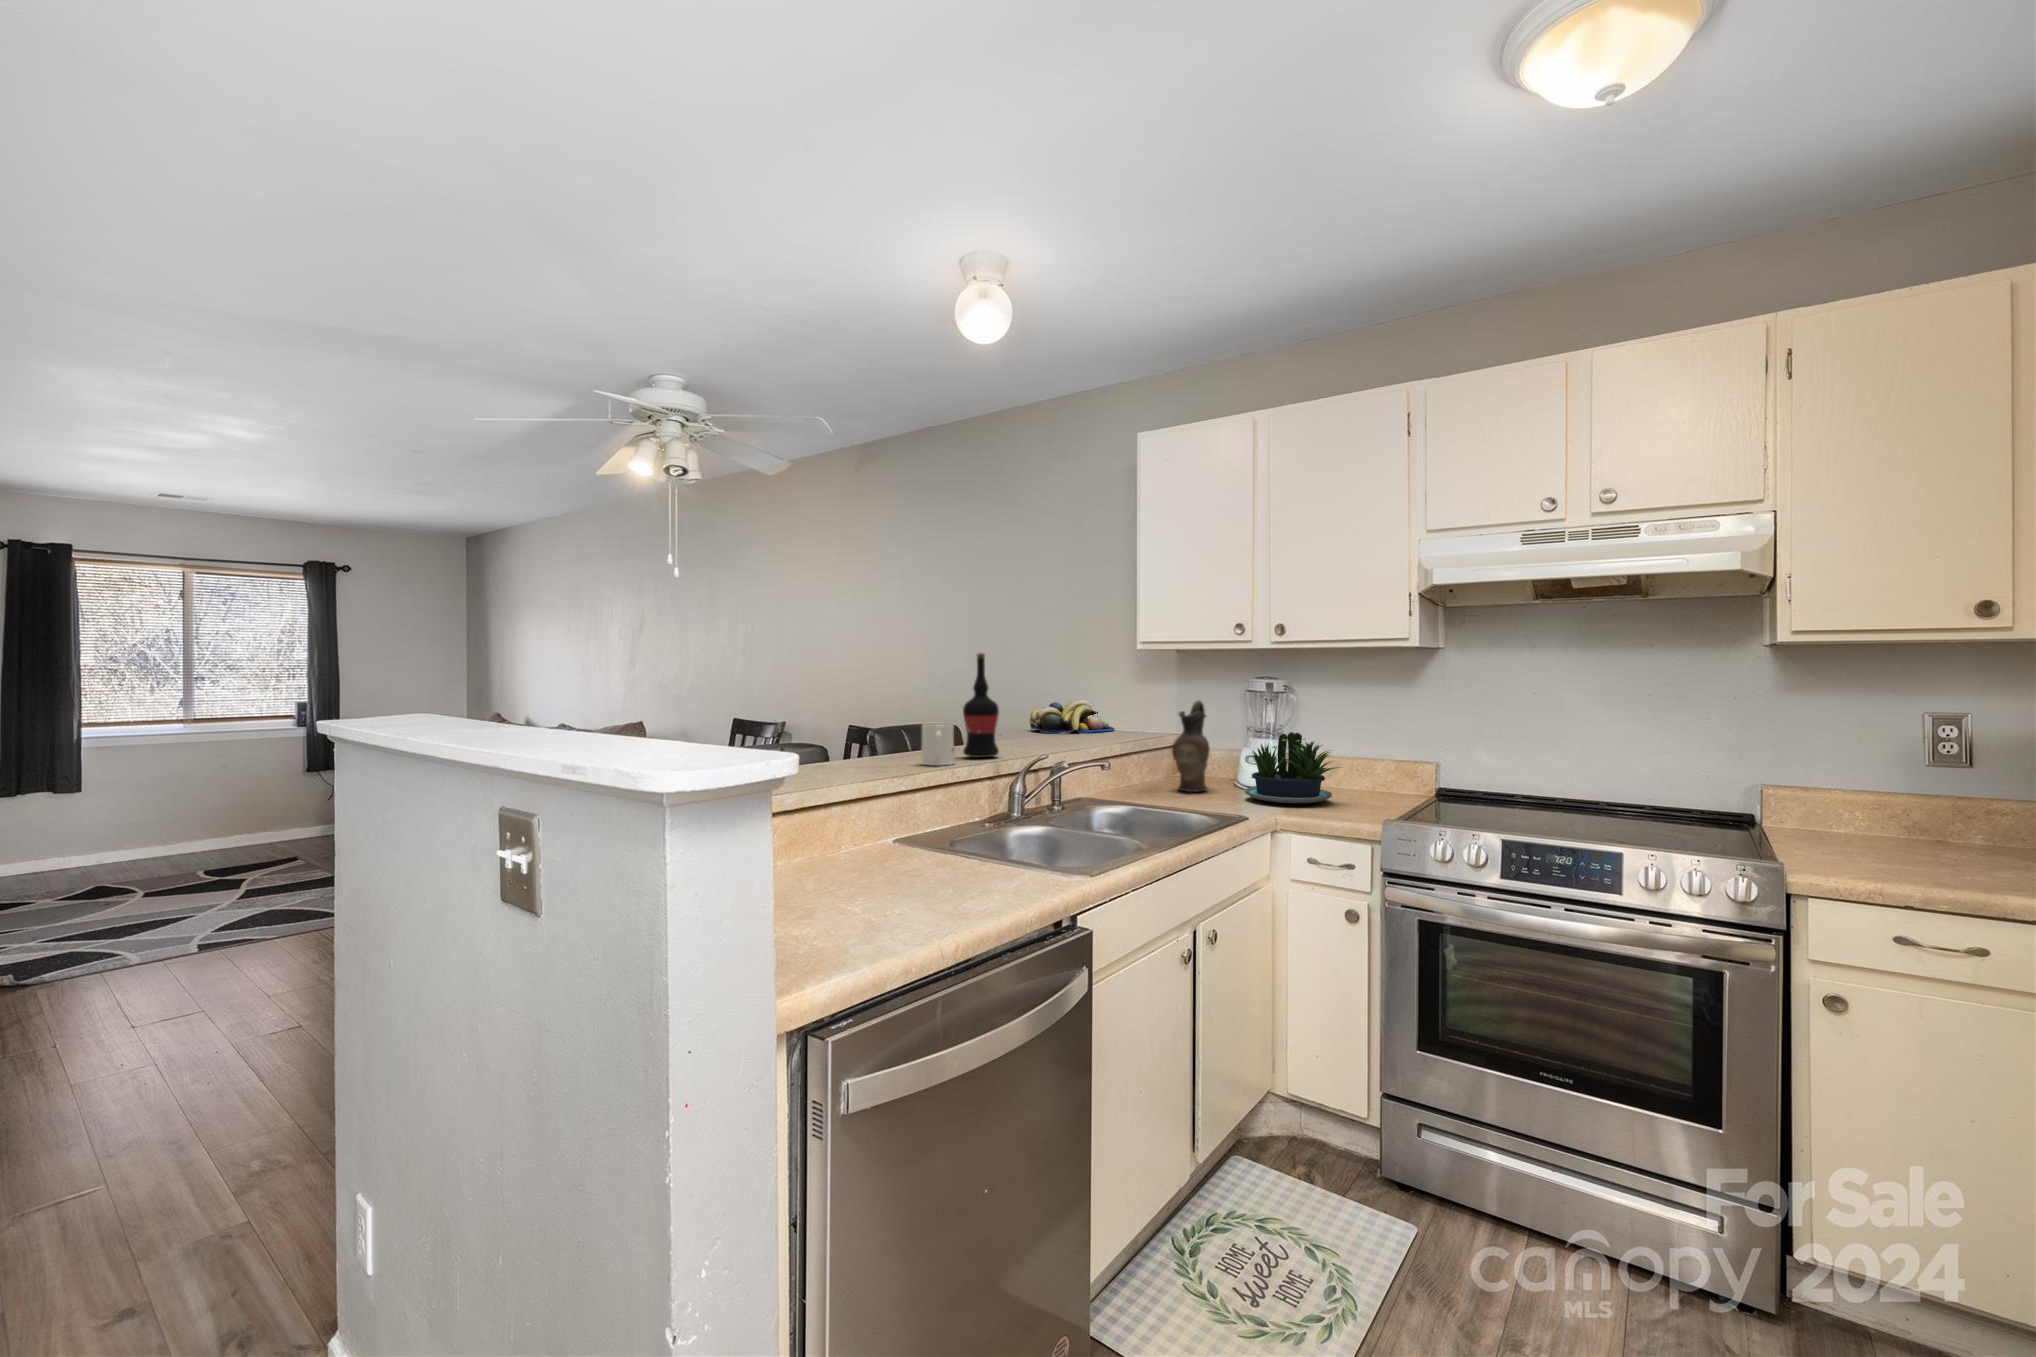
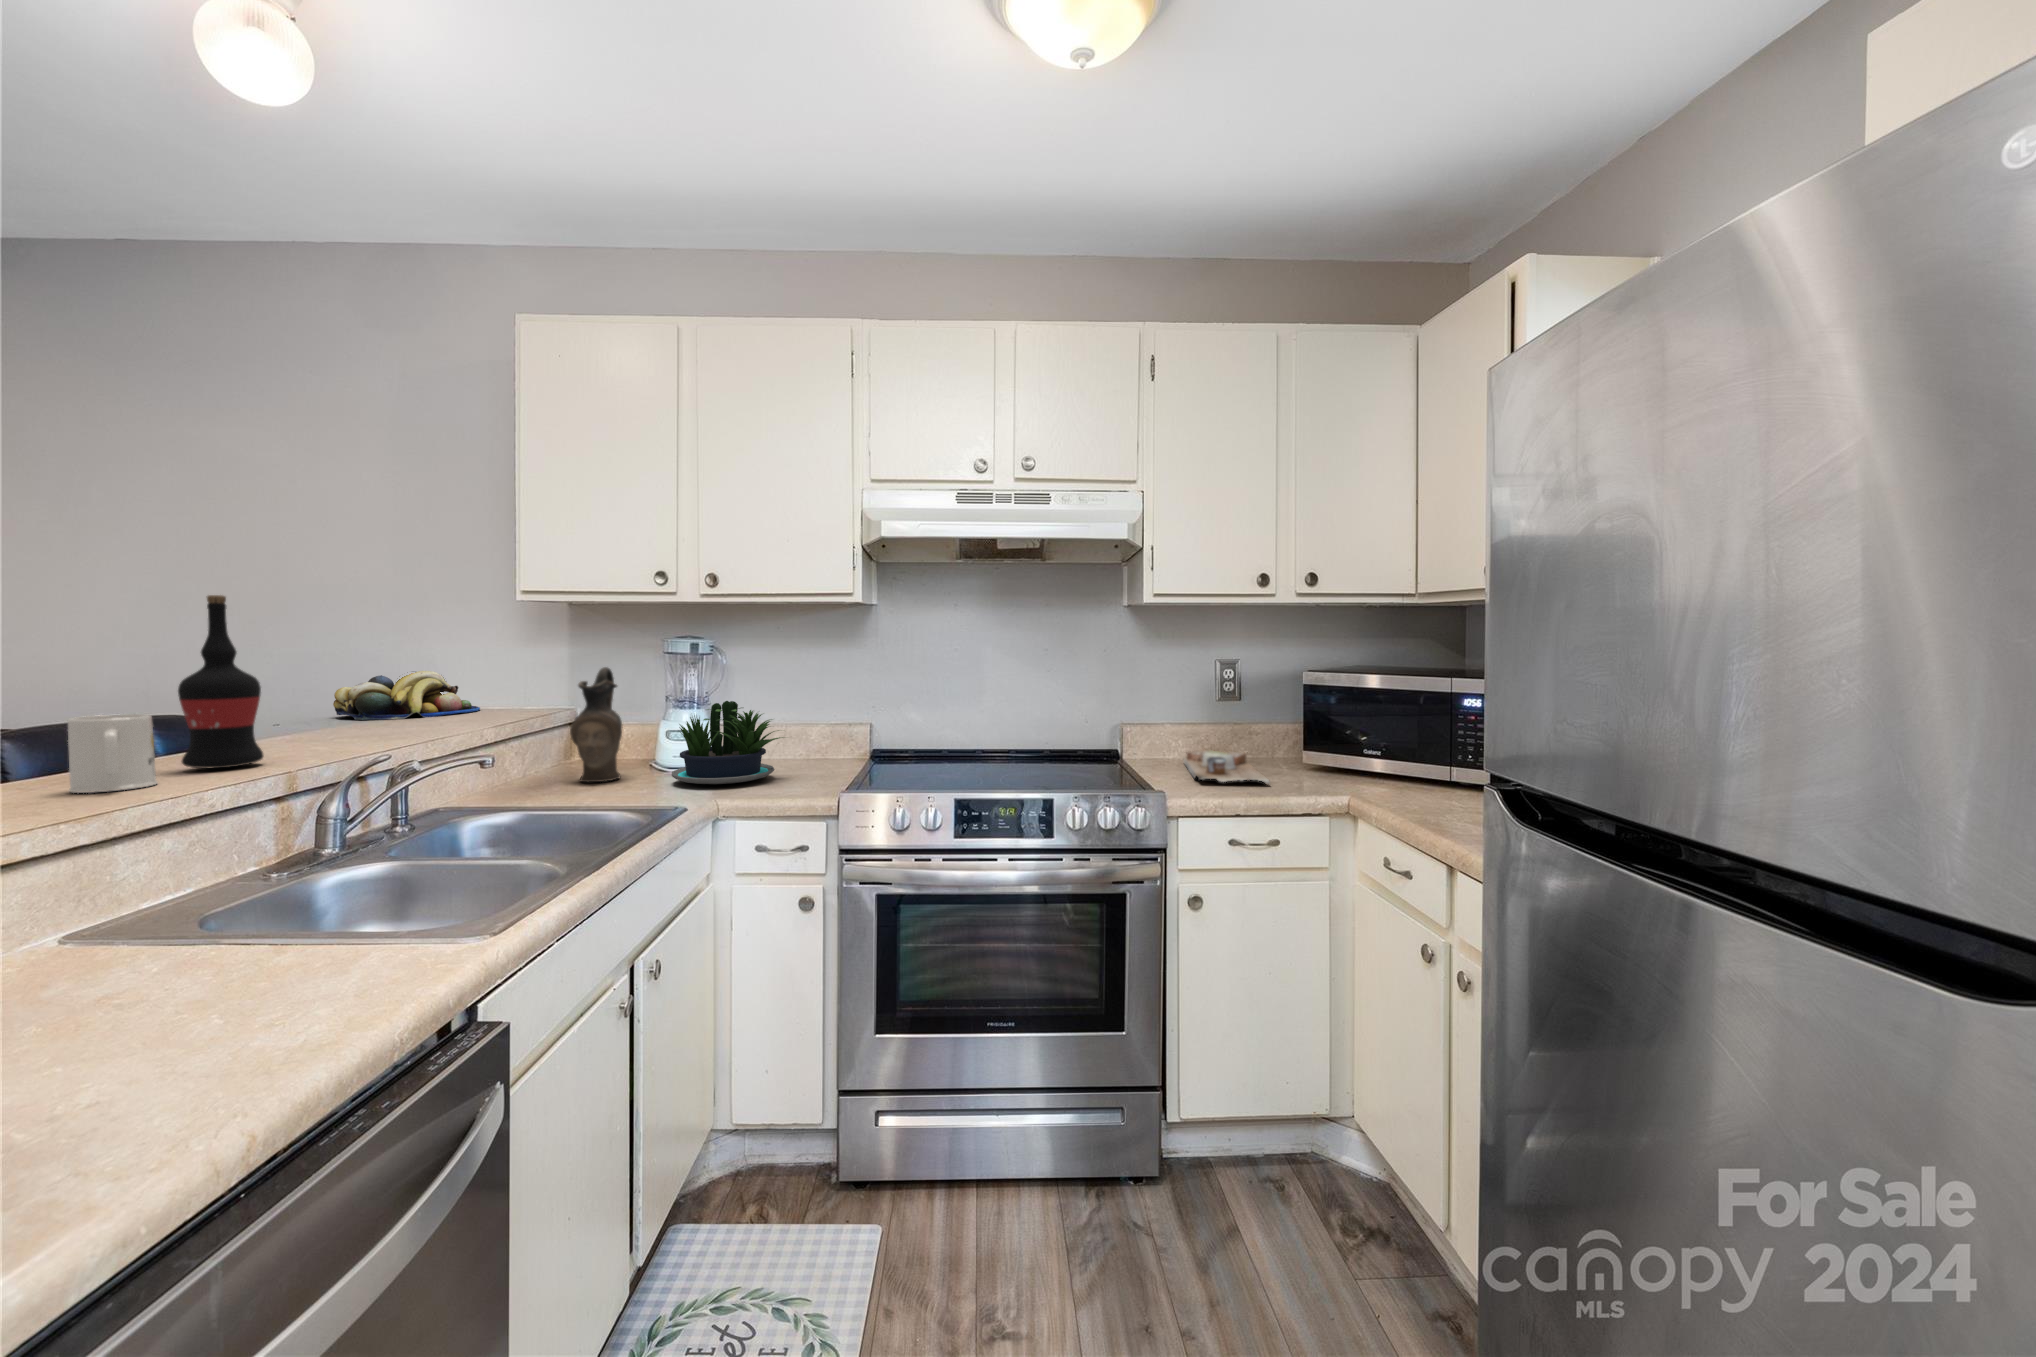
cutting board: none [1855,824,1989,881] -> present [1183,749,1270,785]

